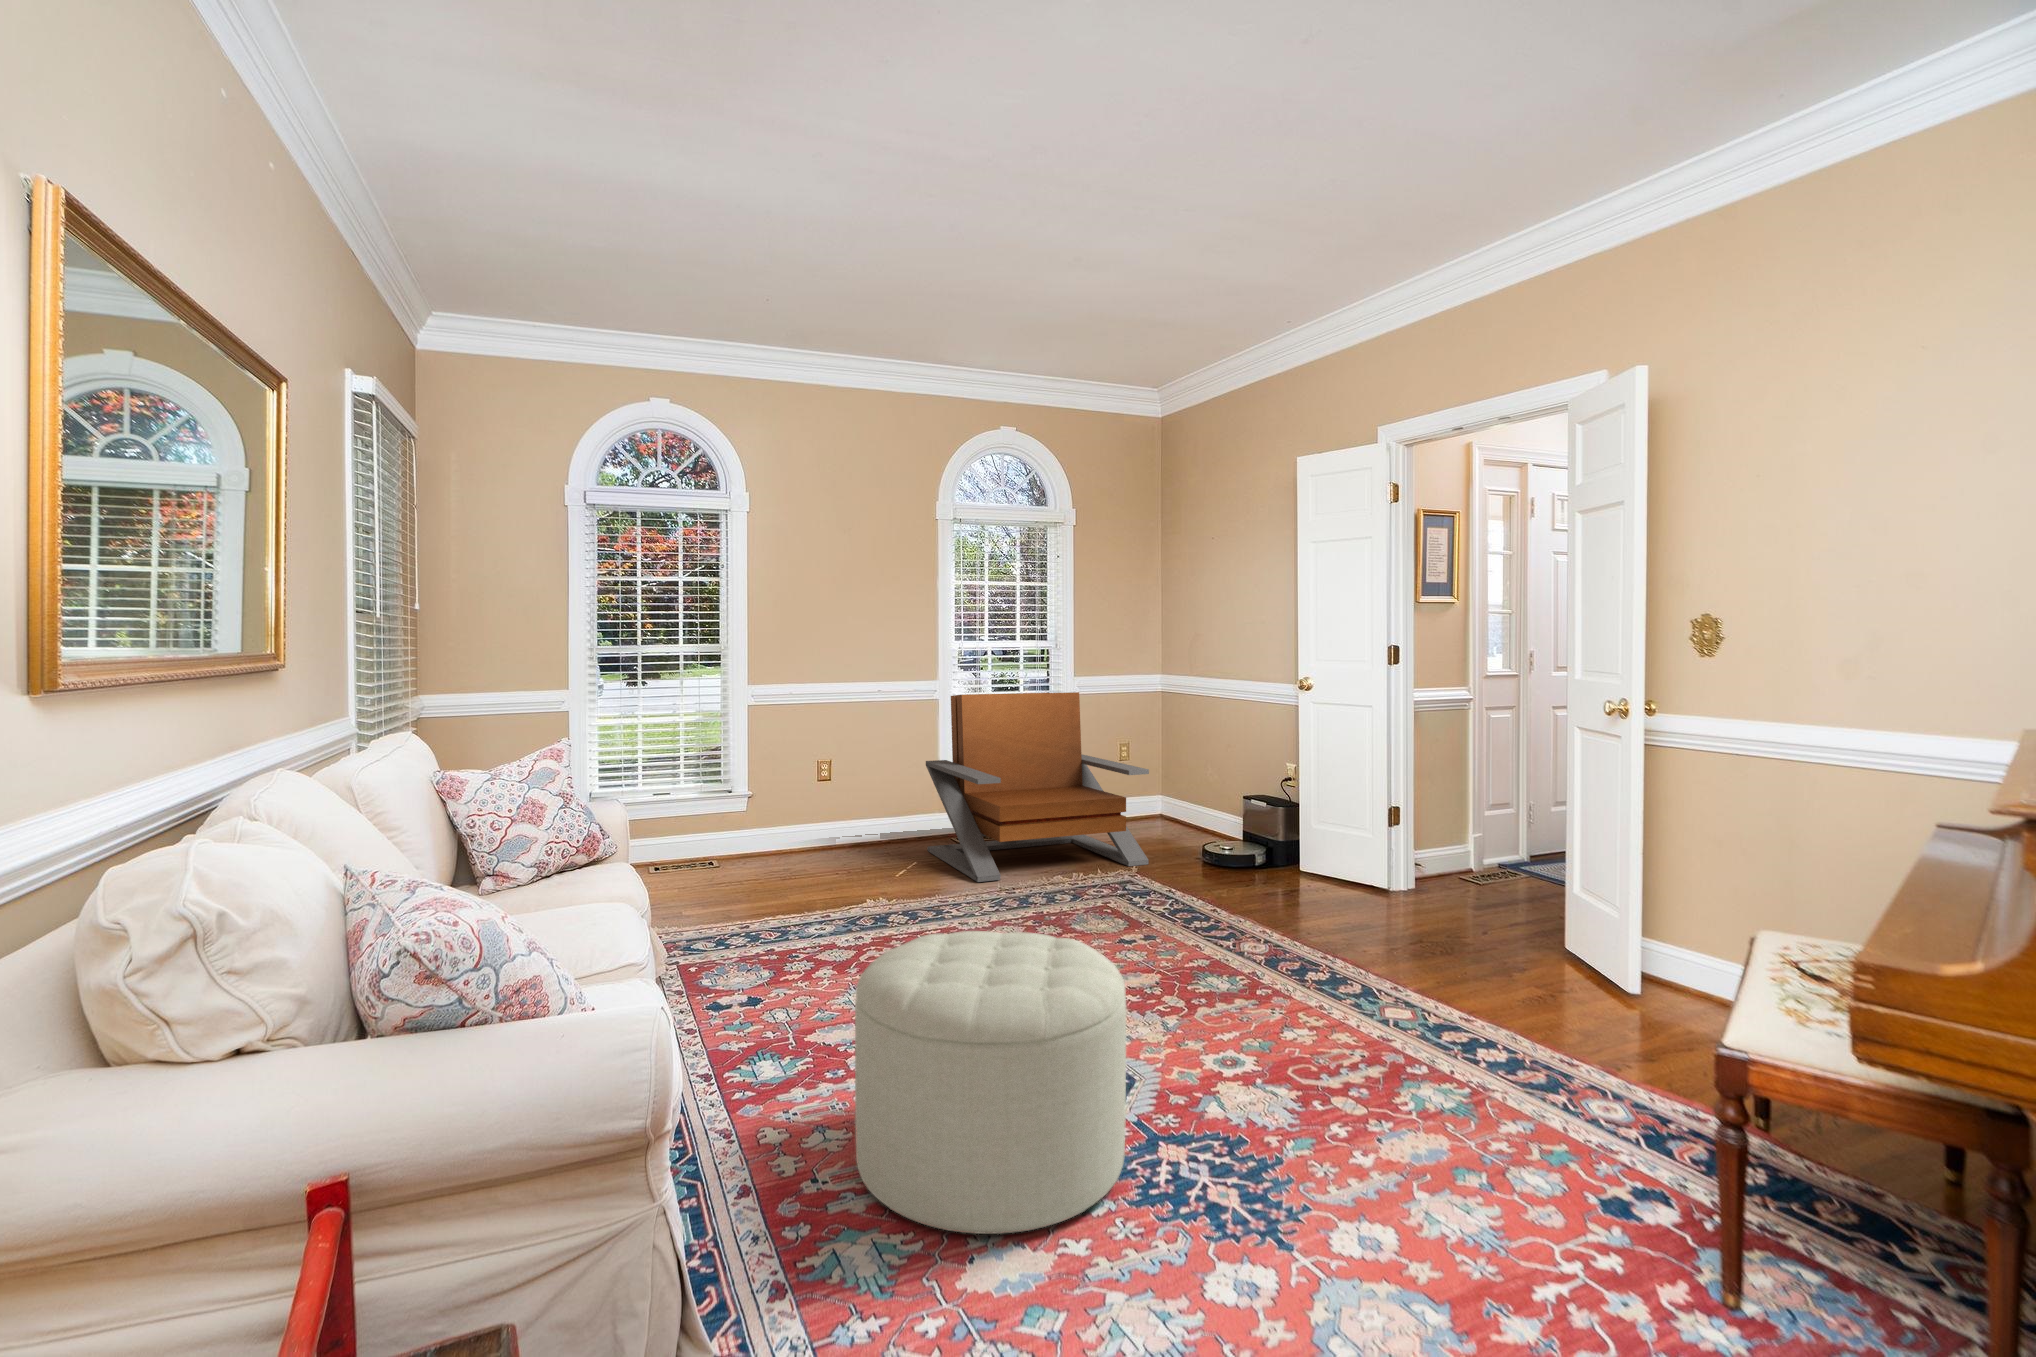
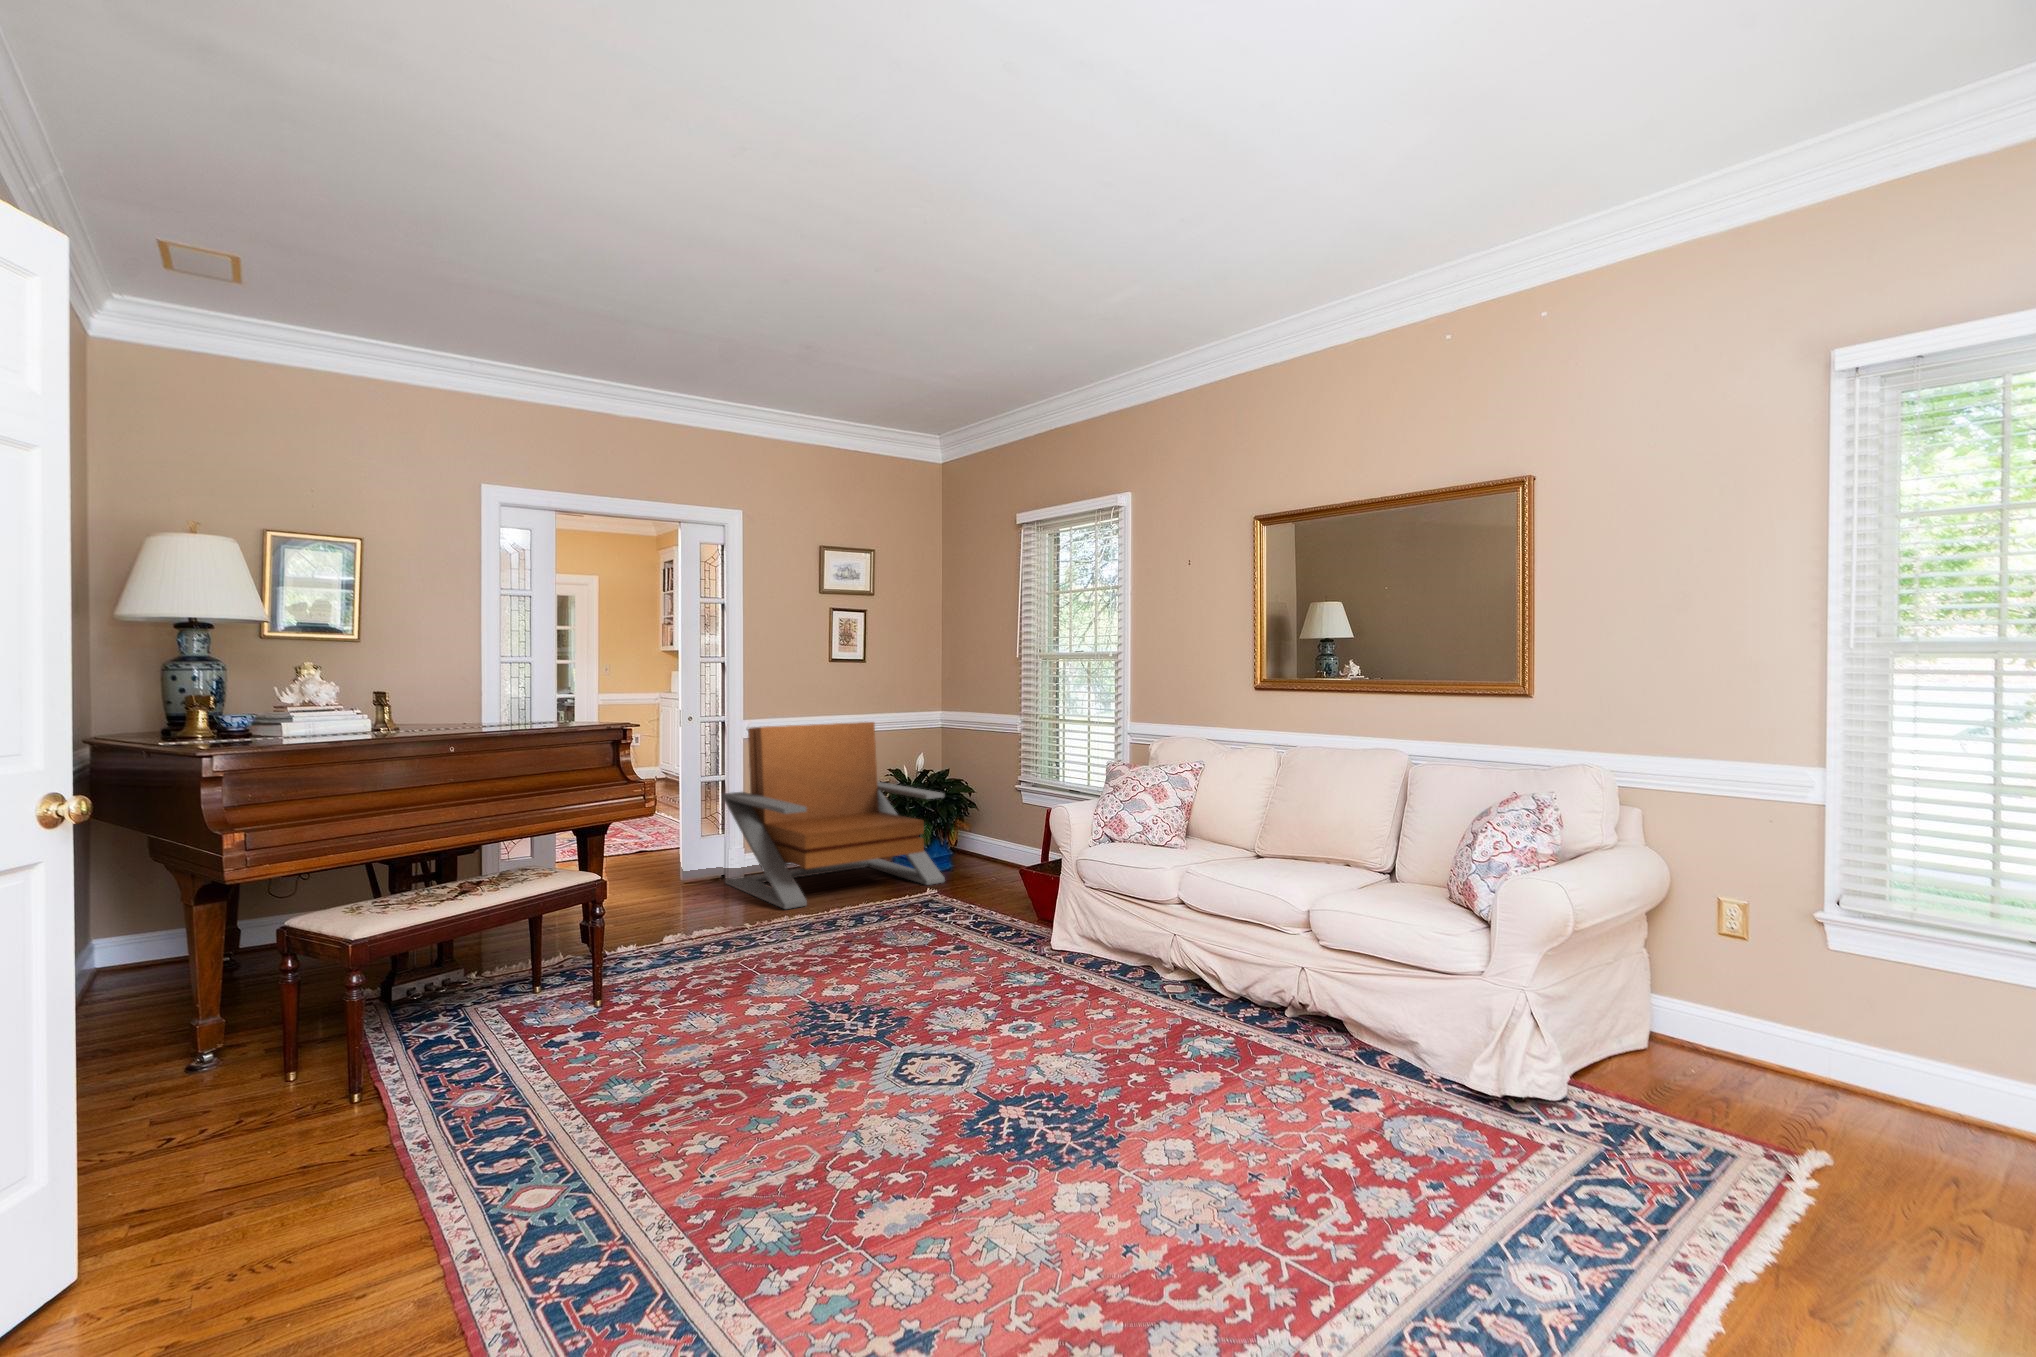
ottoman: present [855,931,1126,1234] -> none [737,941,975,1193]

